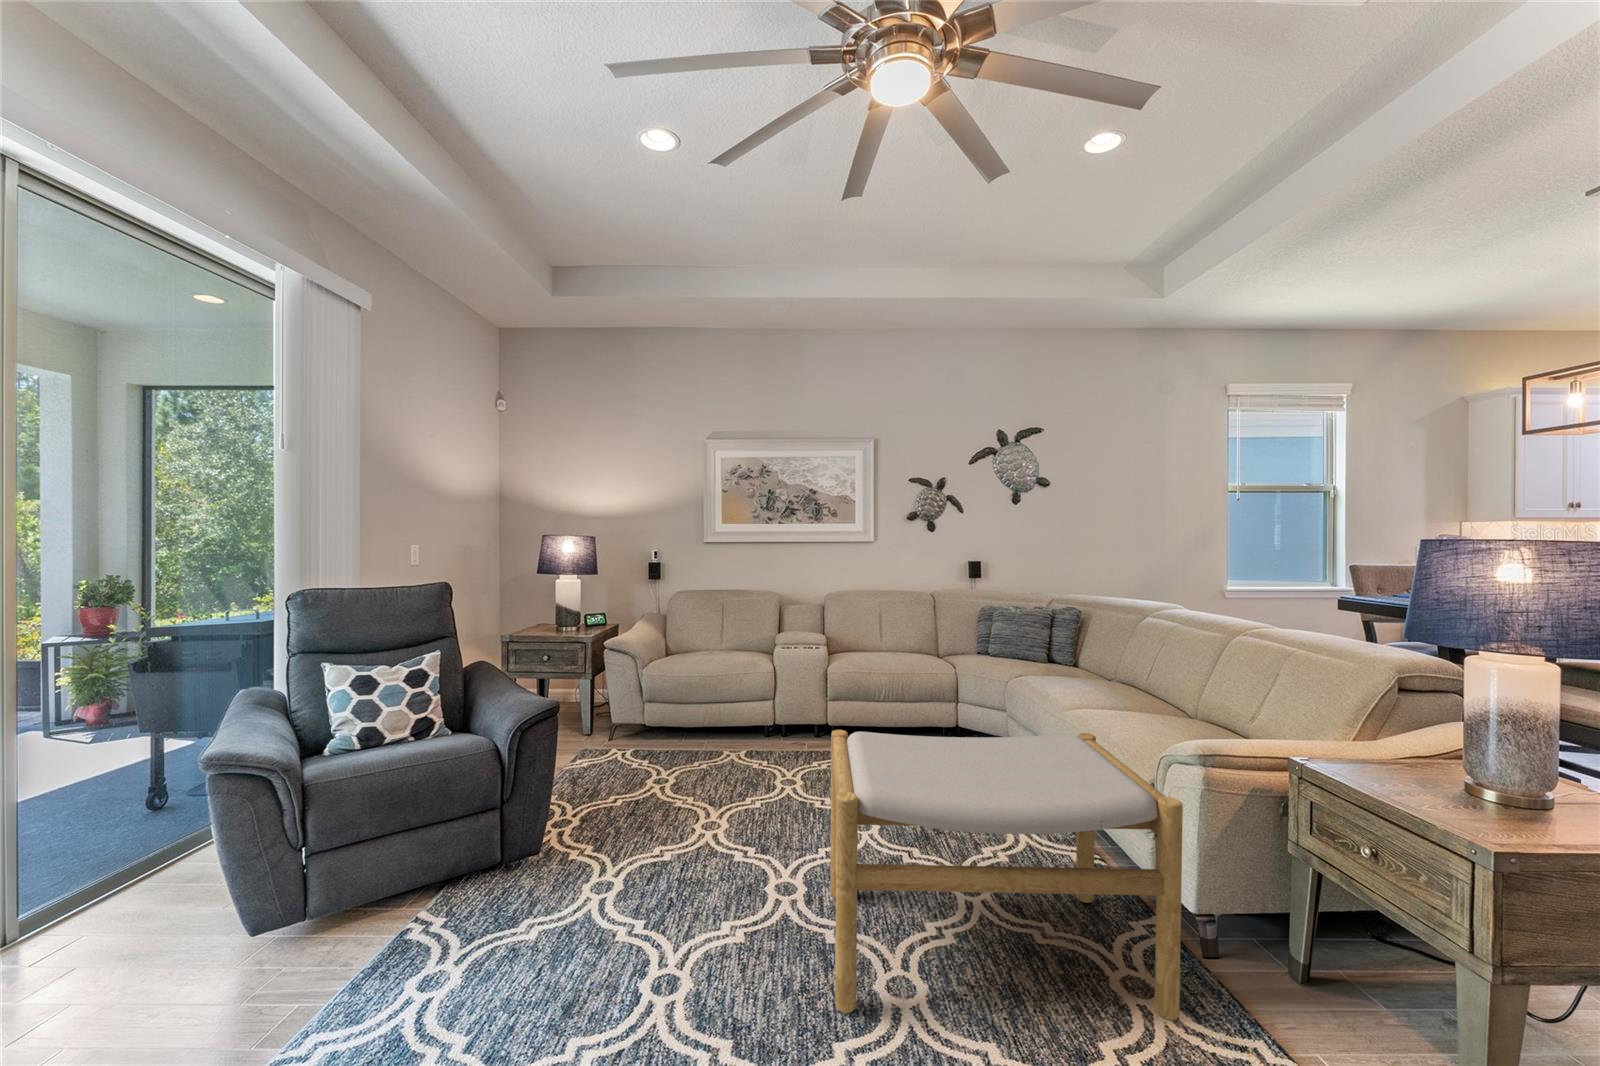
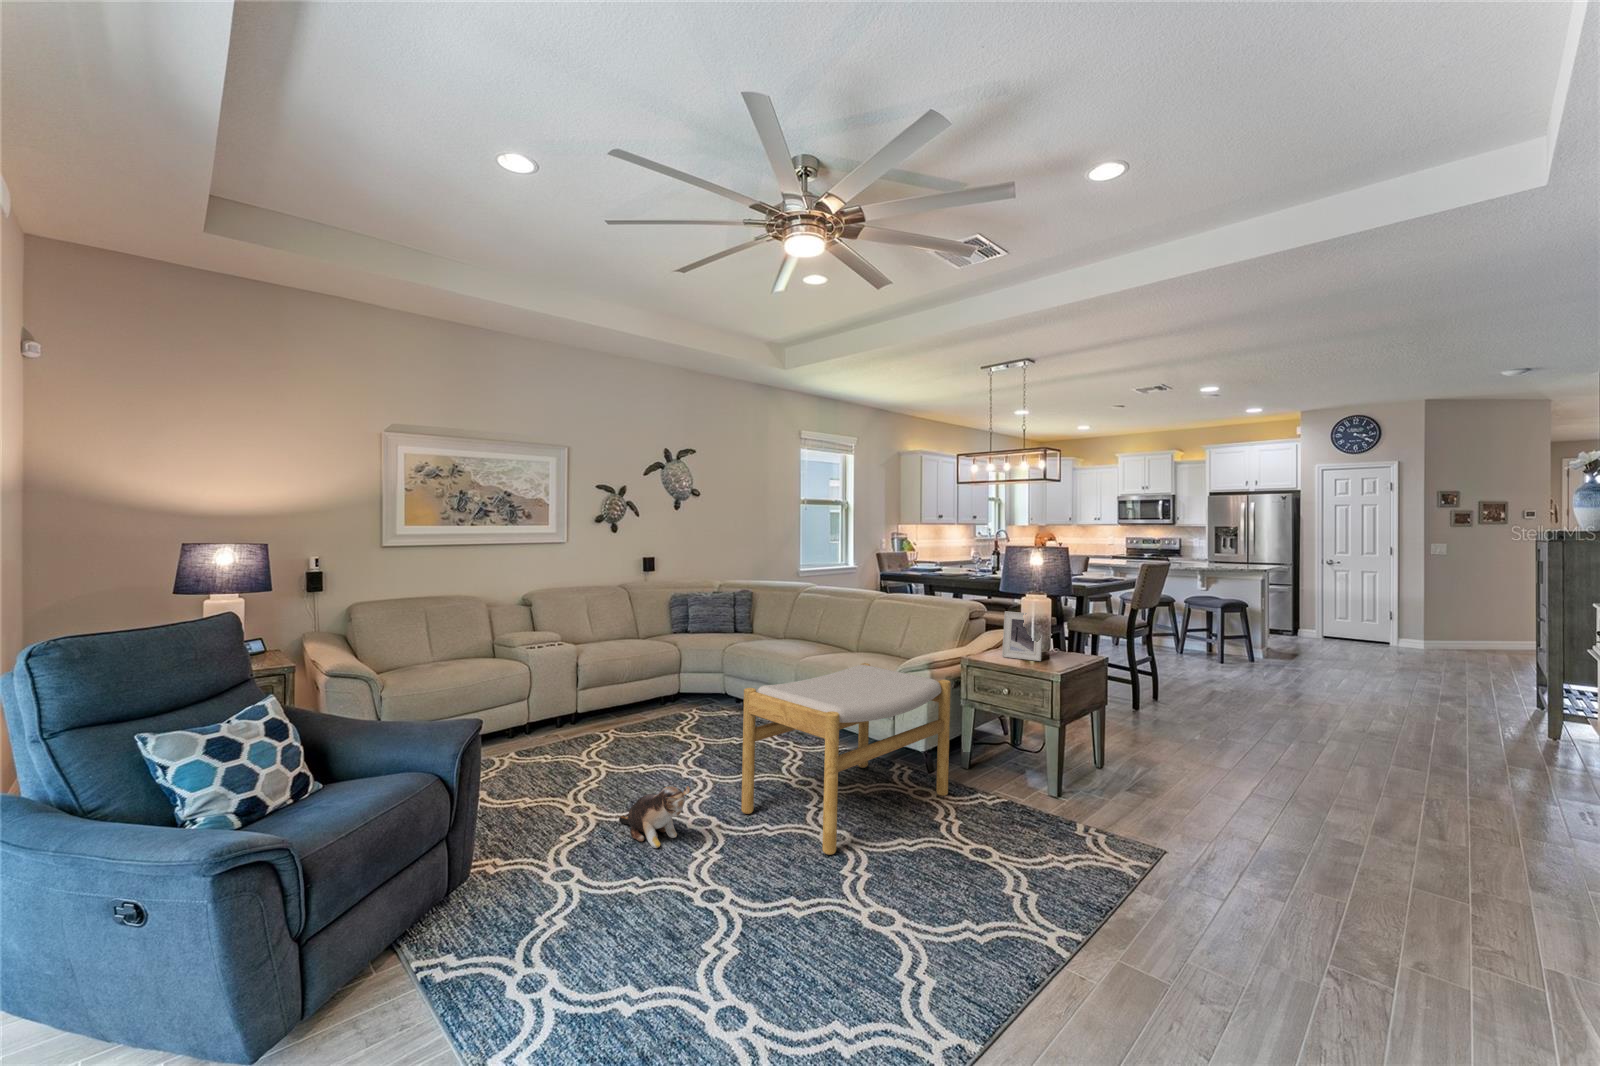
picture frame: none [1389,689,1510,824] -> present [1002,611,1042,661]
plush toy: none [692,824,737,893] -> present [619,786,690,848]

